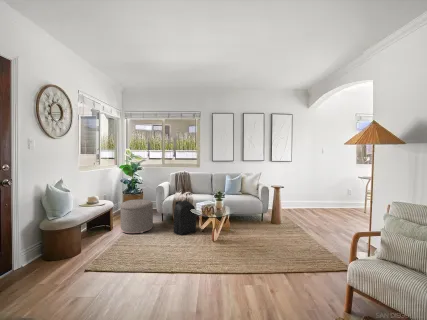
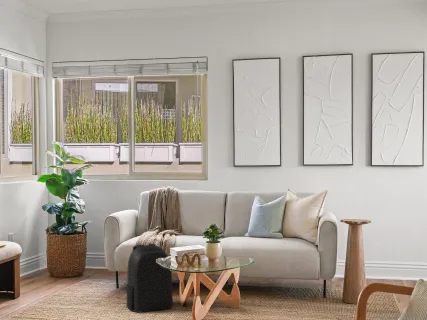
ottoman: present [120,199,153,233] -> none [29,242,92,307]

